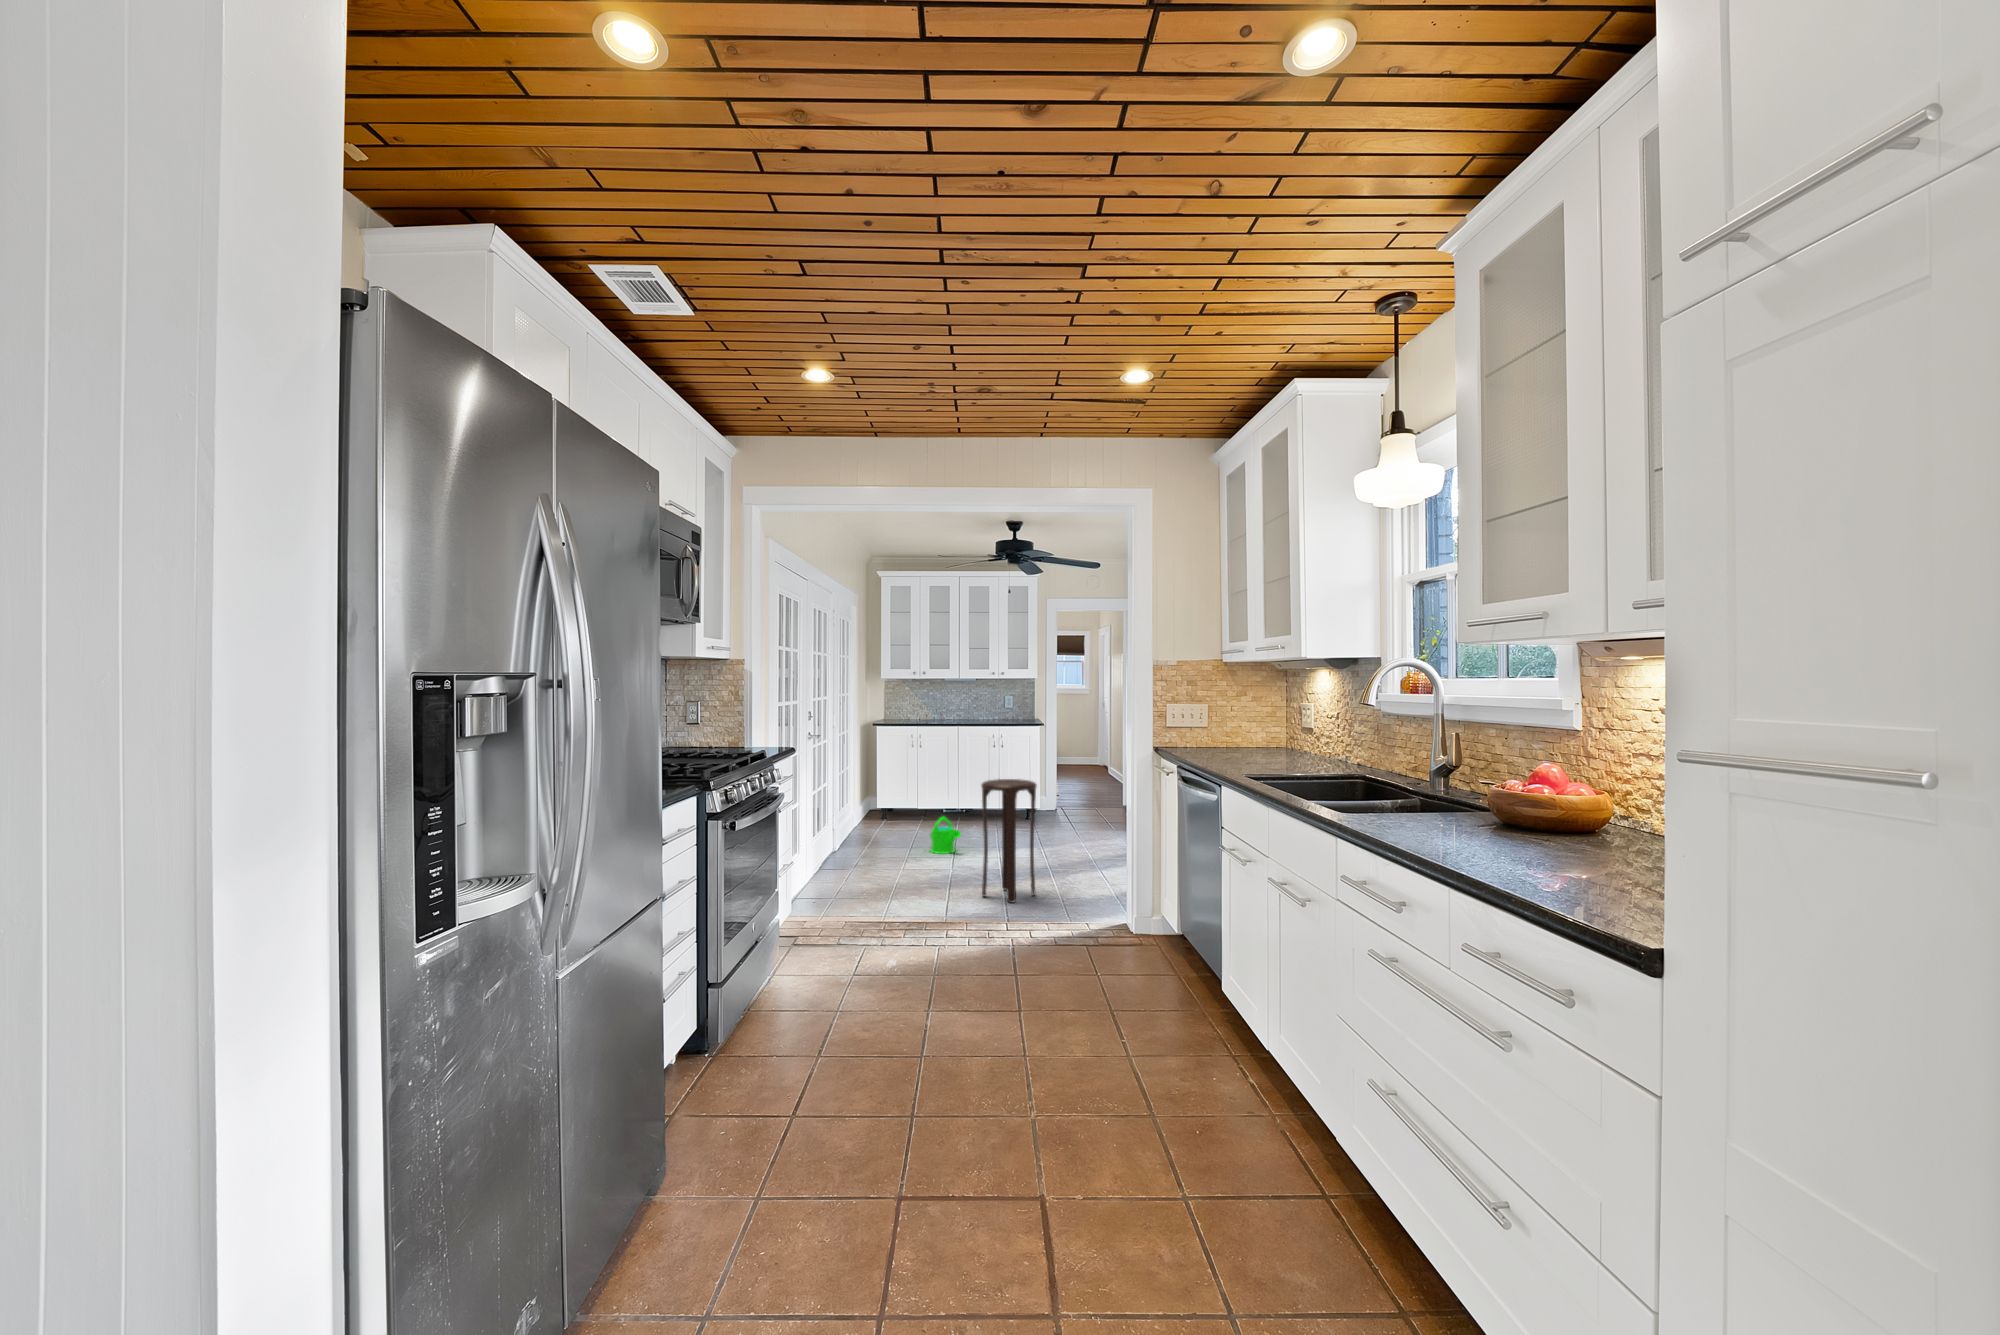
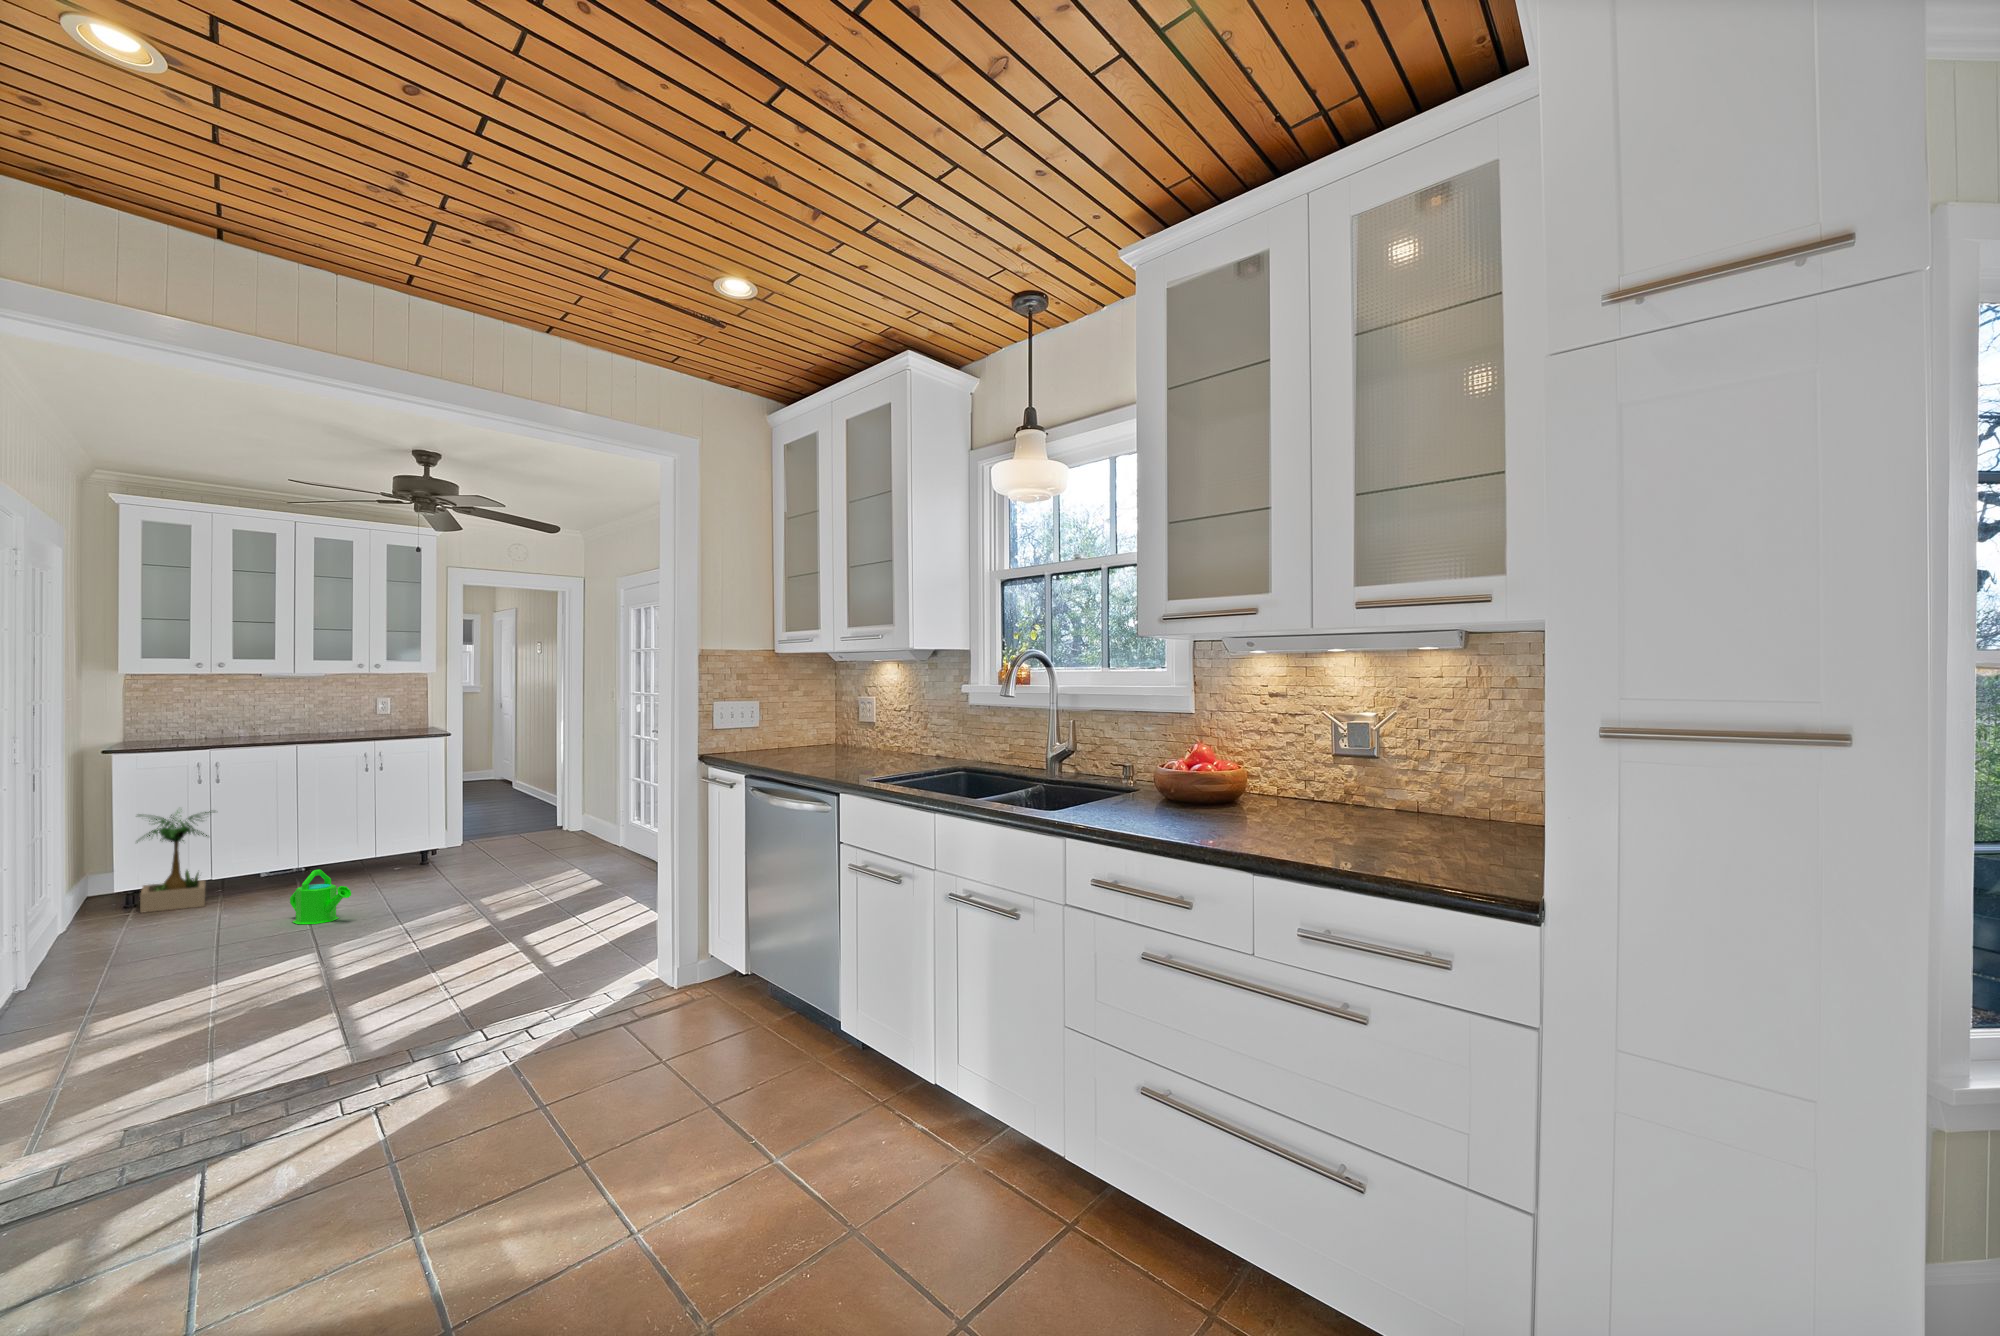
potted plant: none [855,767,905,834] -> present [137,811,211,913]
stool: present [981,779,1037,903] -> none [429,805,514,970]

